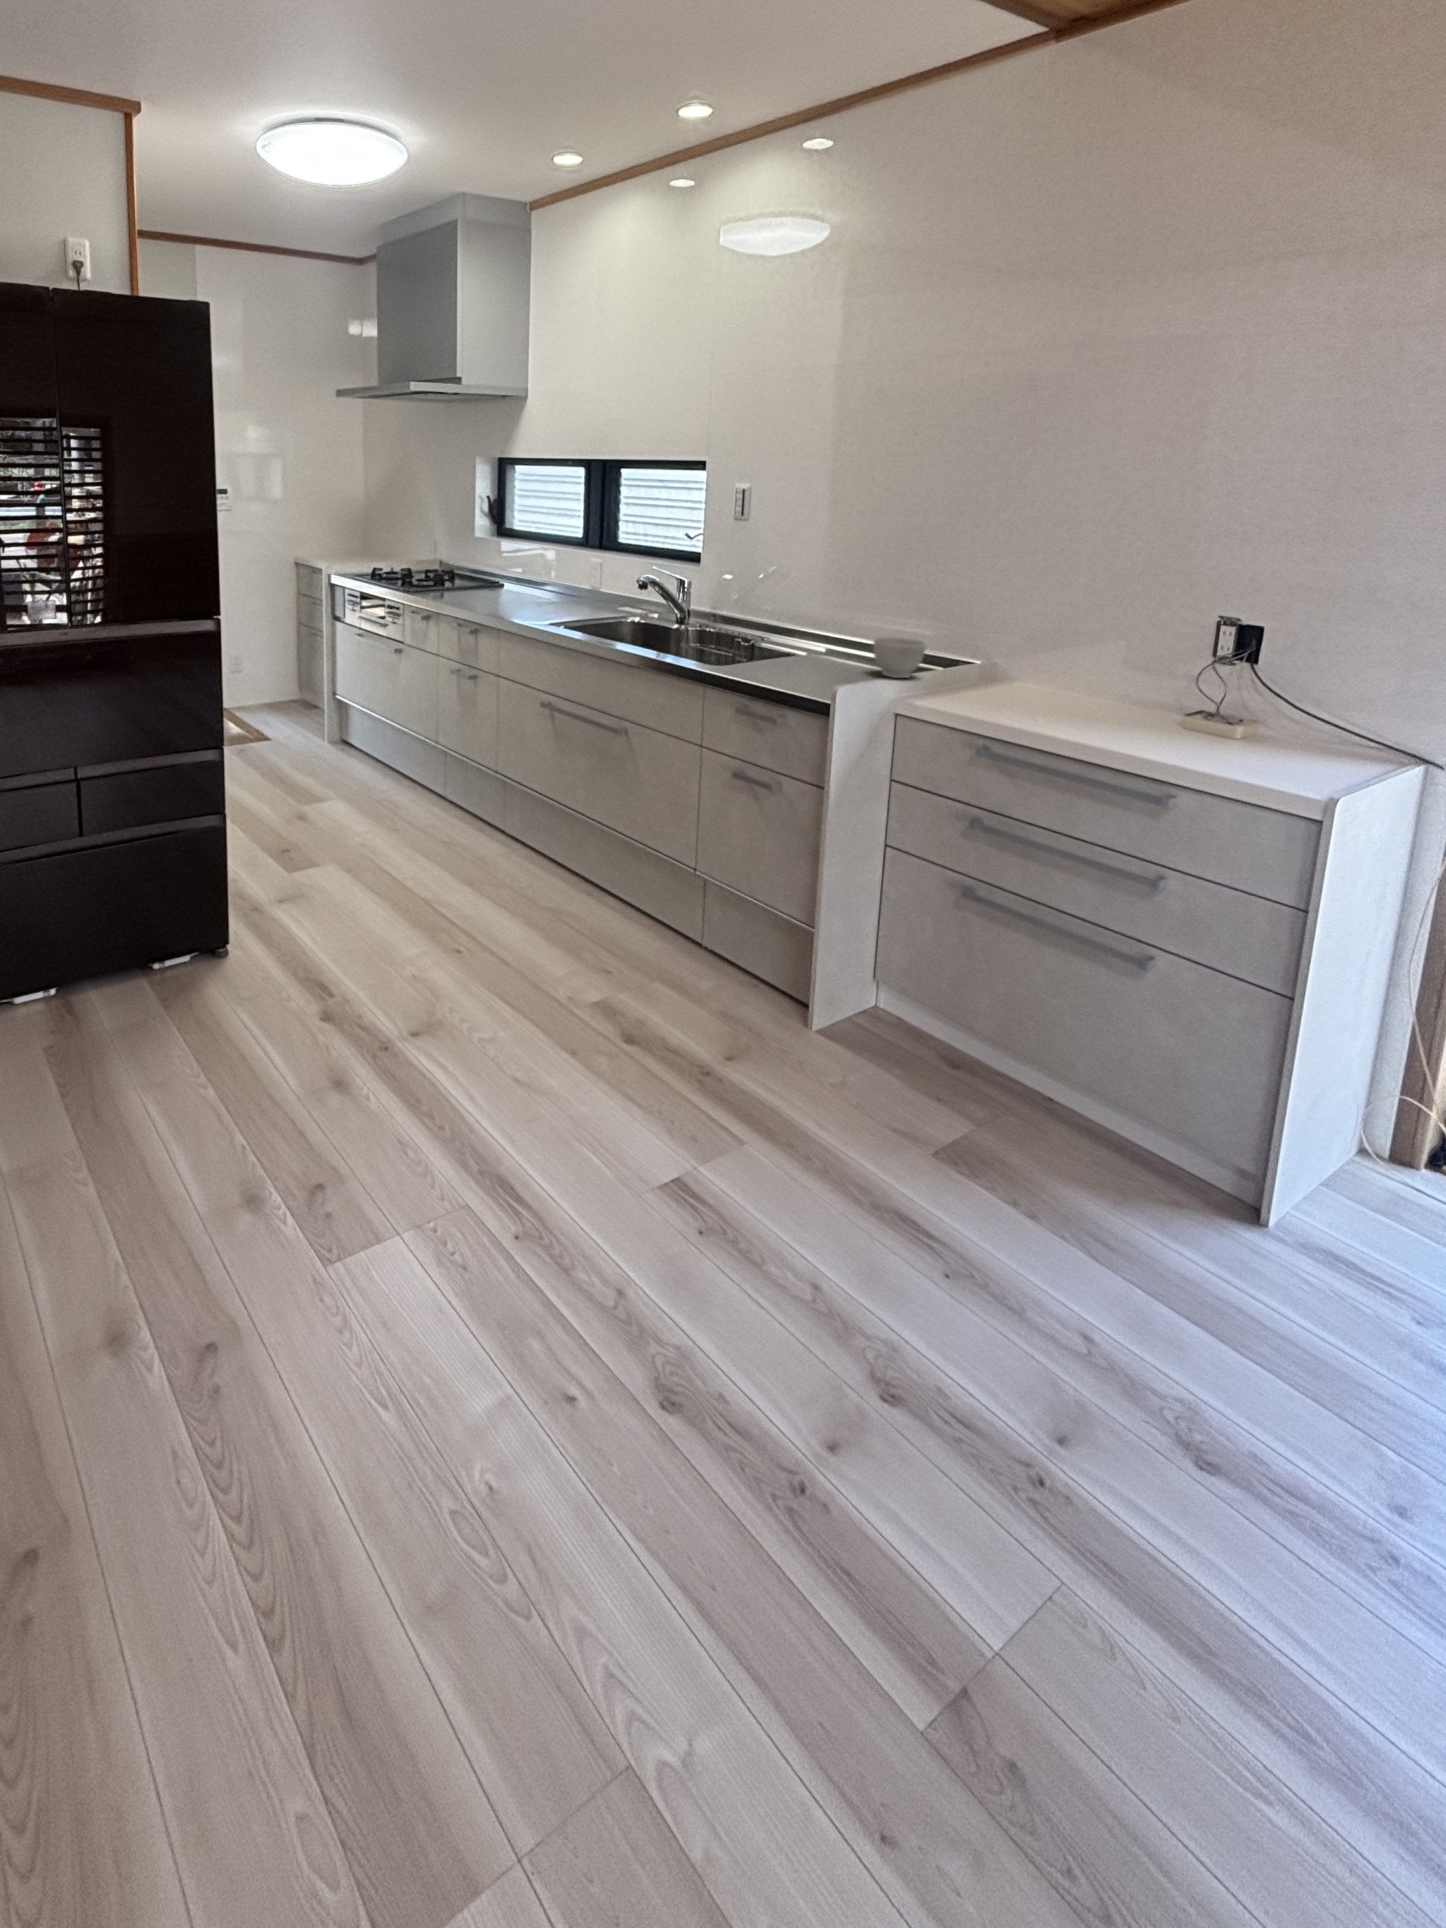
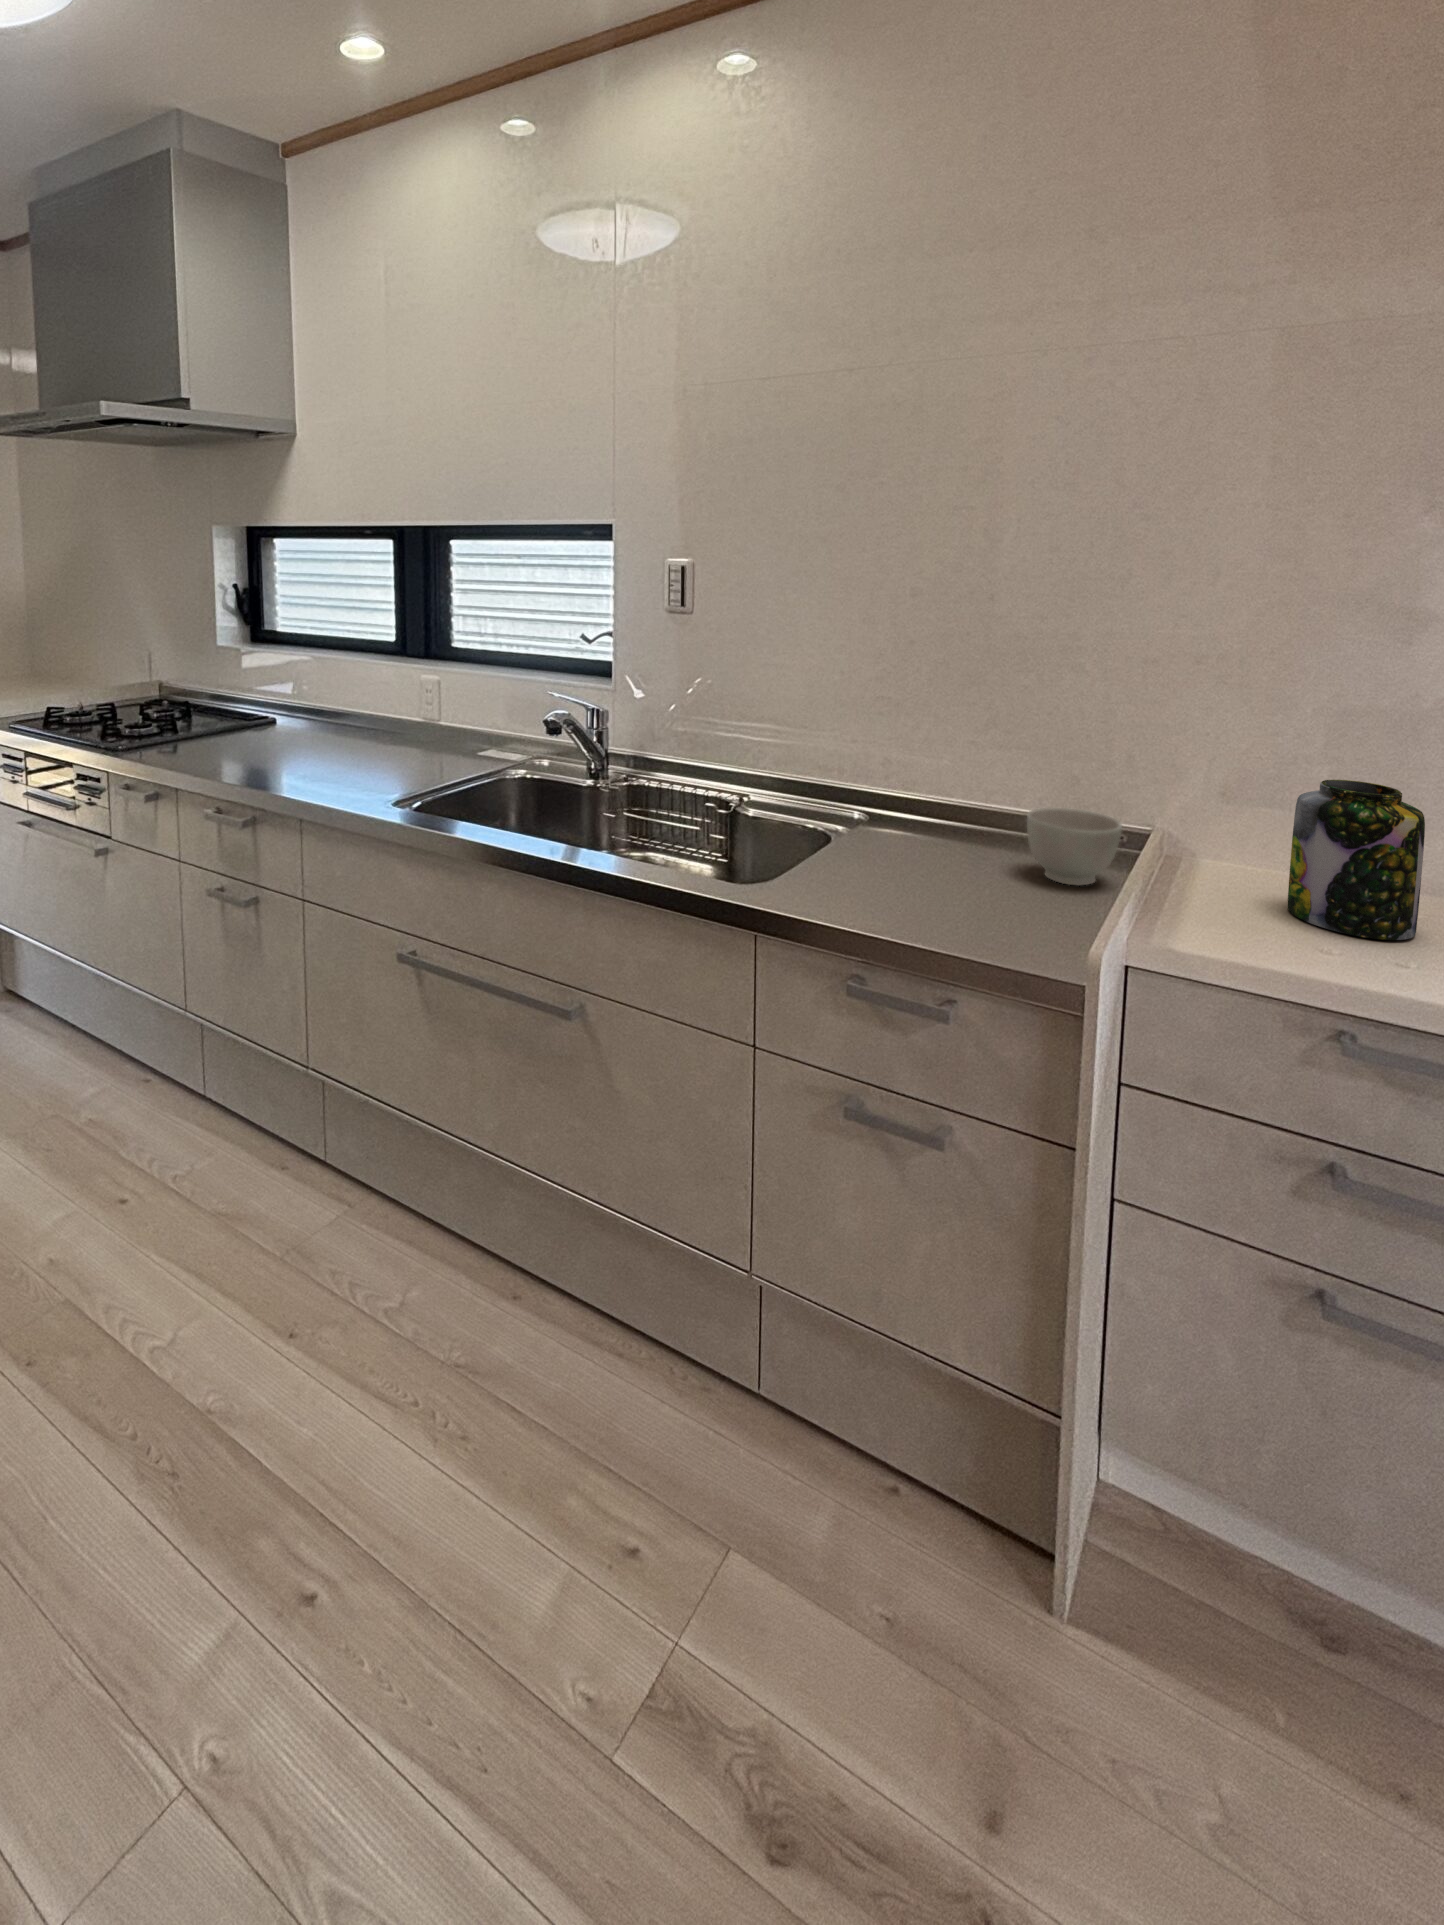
jar: none [1000,622,1067,707] -> present [1287,780,1425,940]

